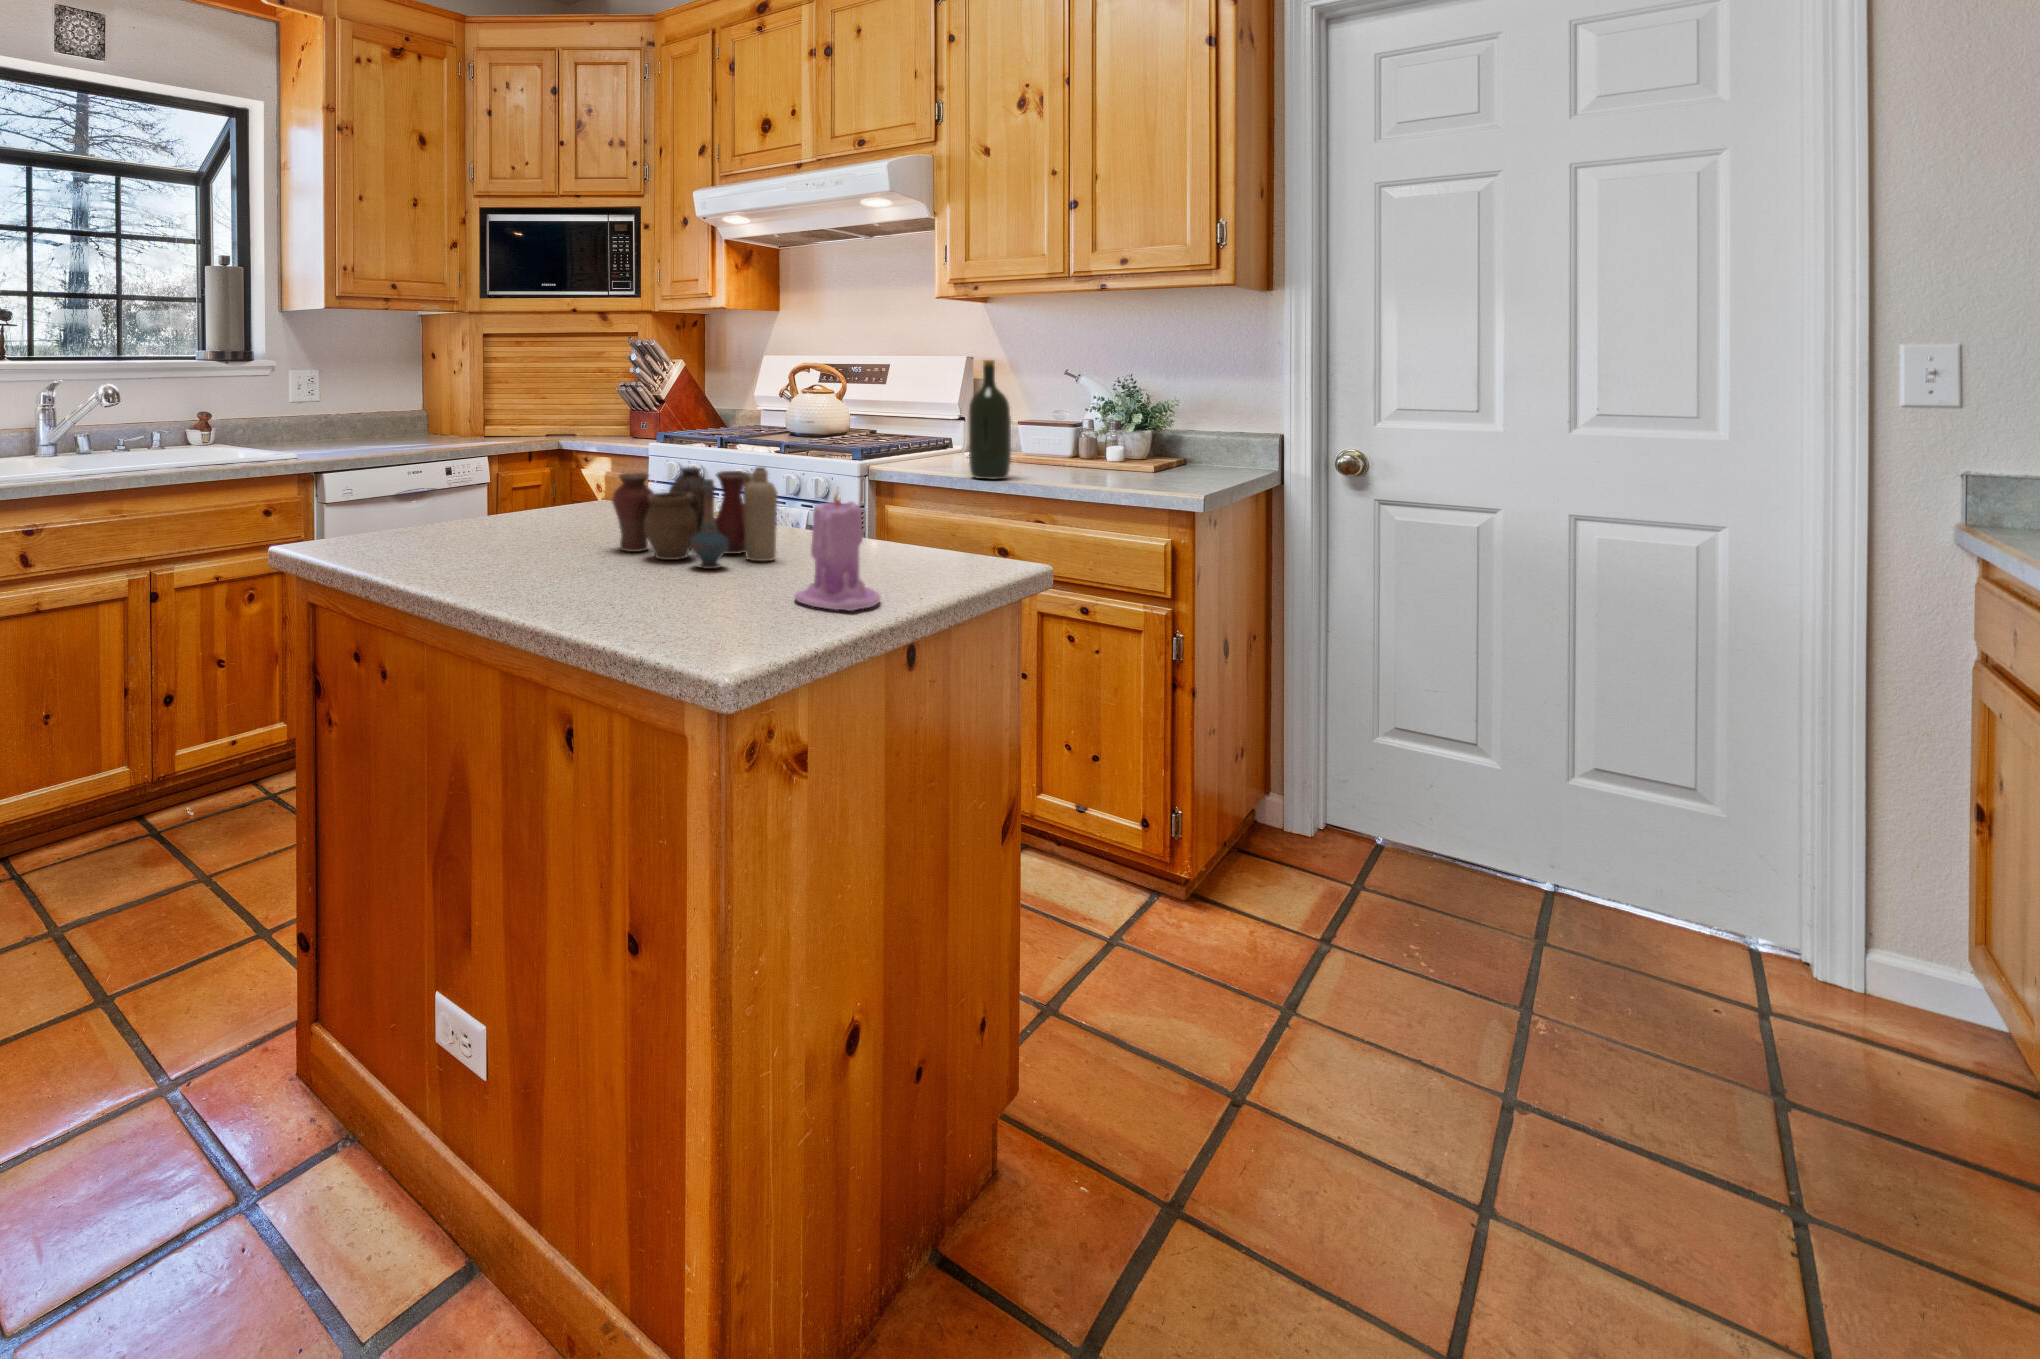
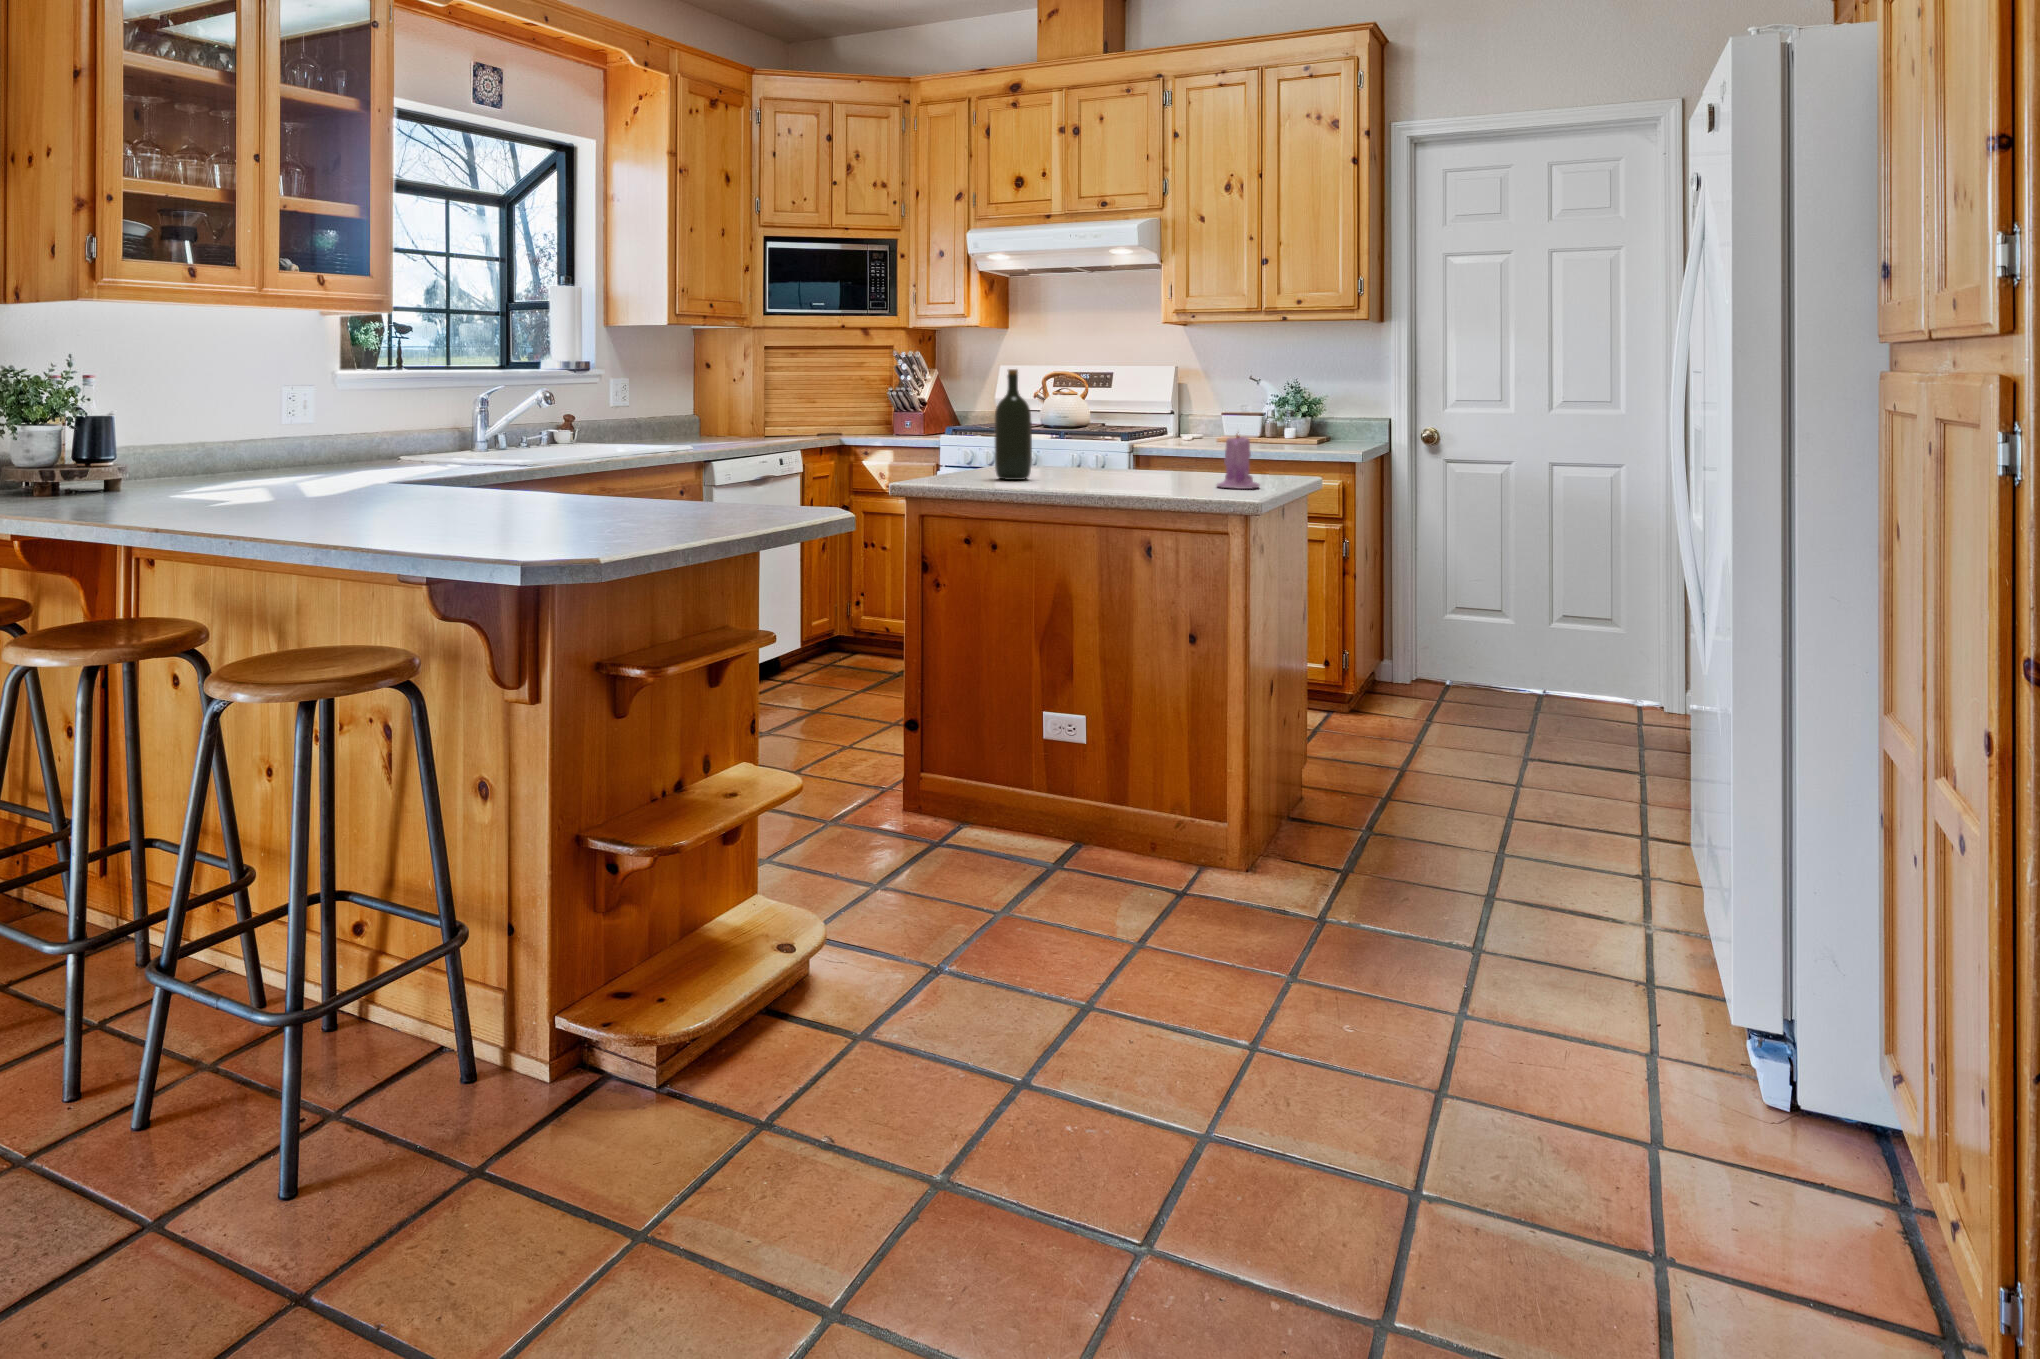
wine bottle: present [969,360,1011,480] -> present [995,369,1032,480]
vase: present [612,467,778,569] -> none [1072,426,1175,481]

